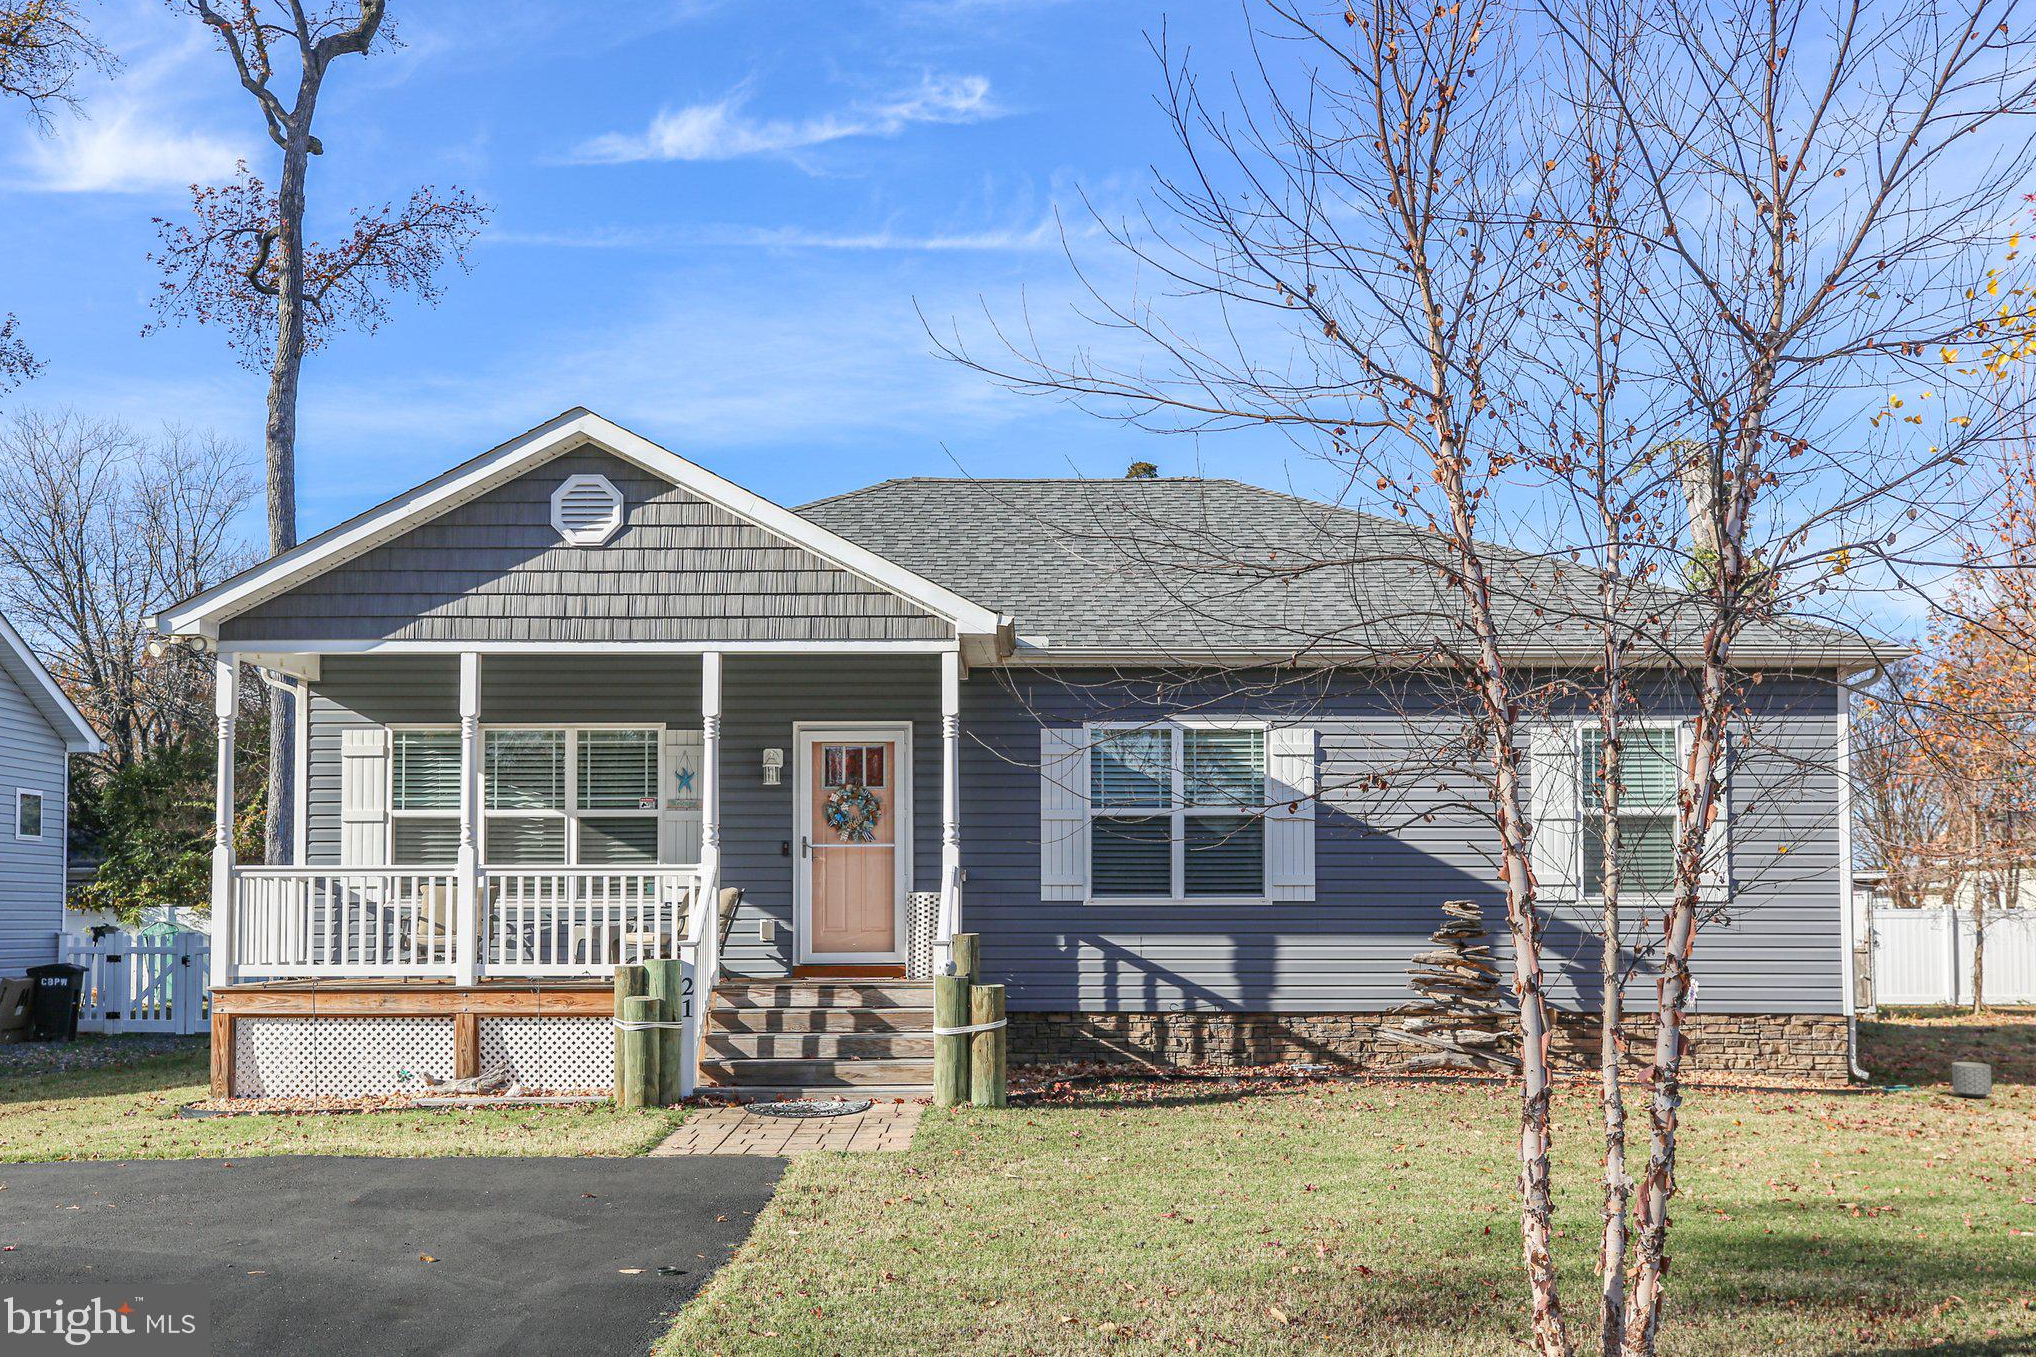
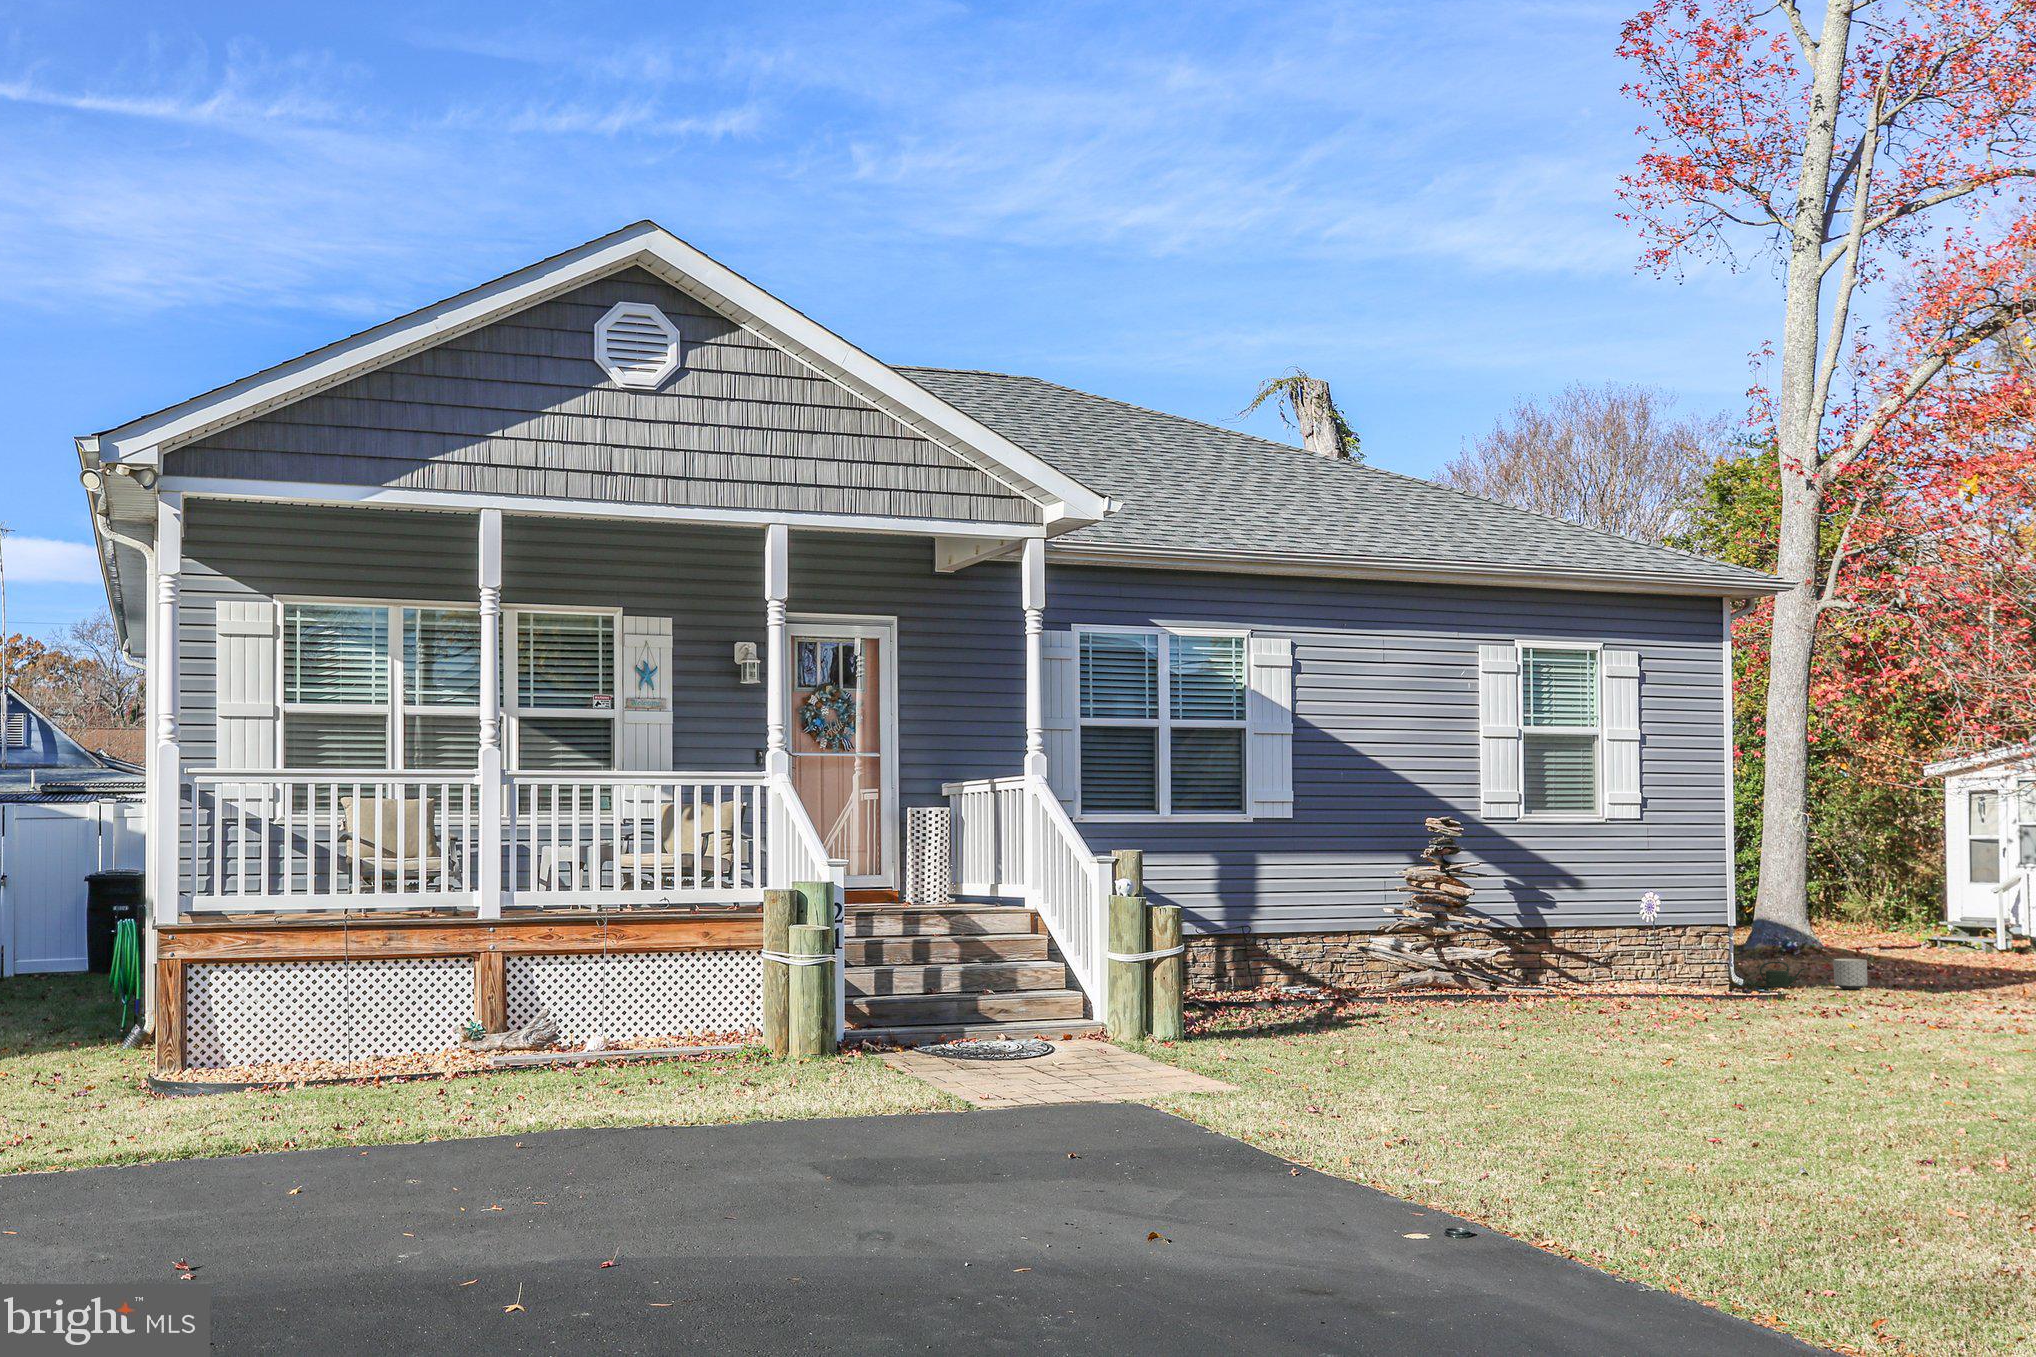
watering can: none [1881,1059,1931,1088] -> present [1760,962,1804,987]

